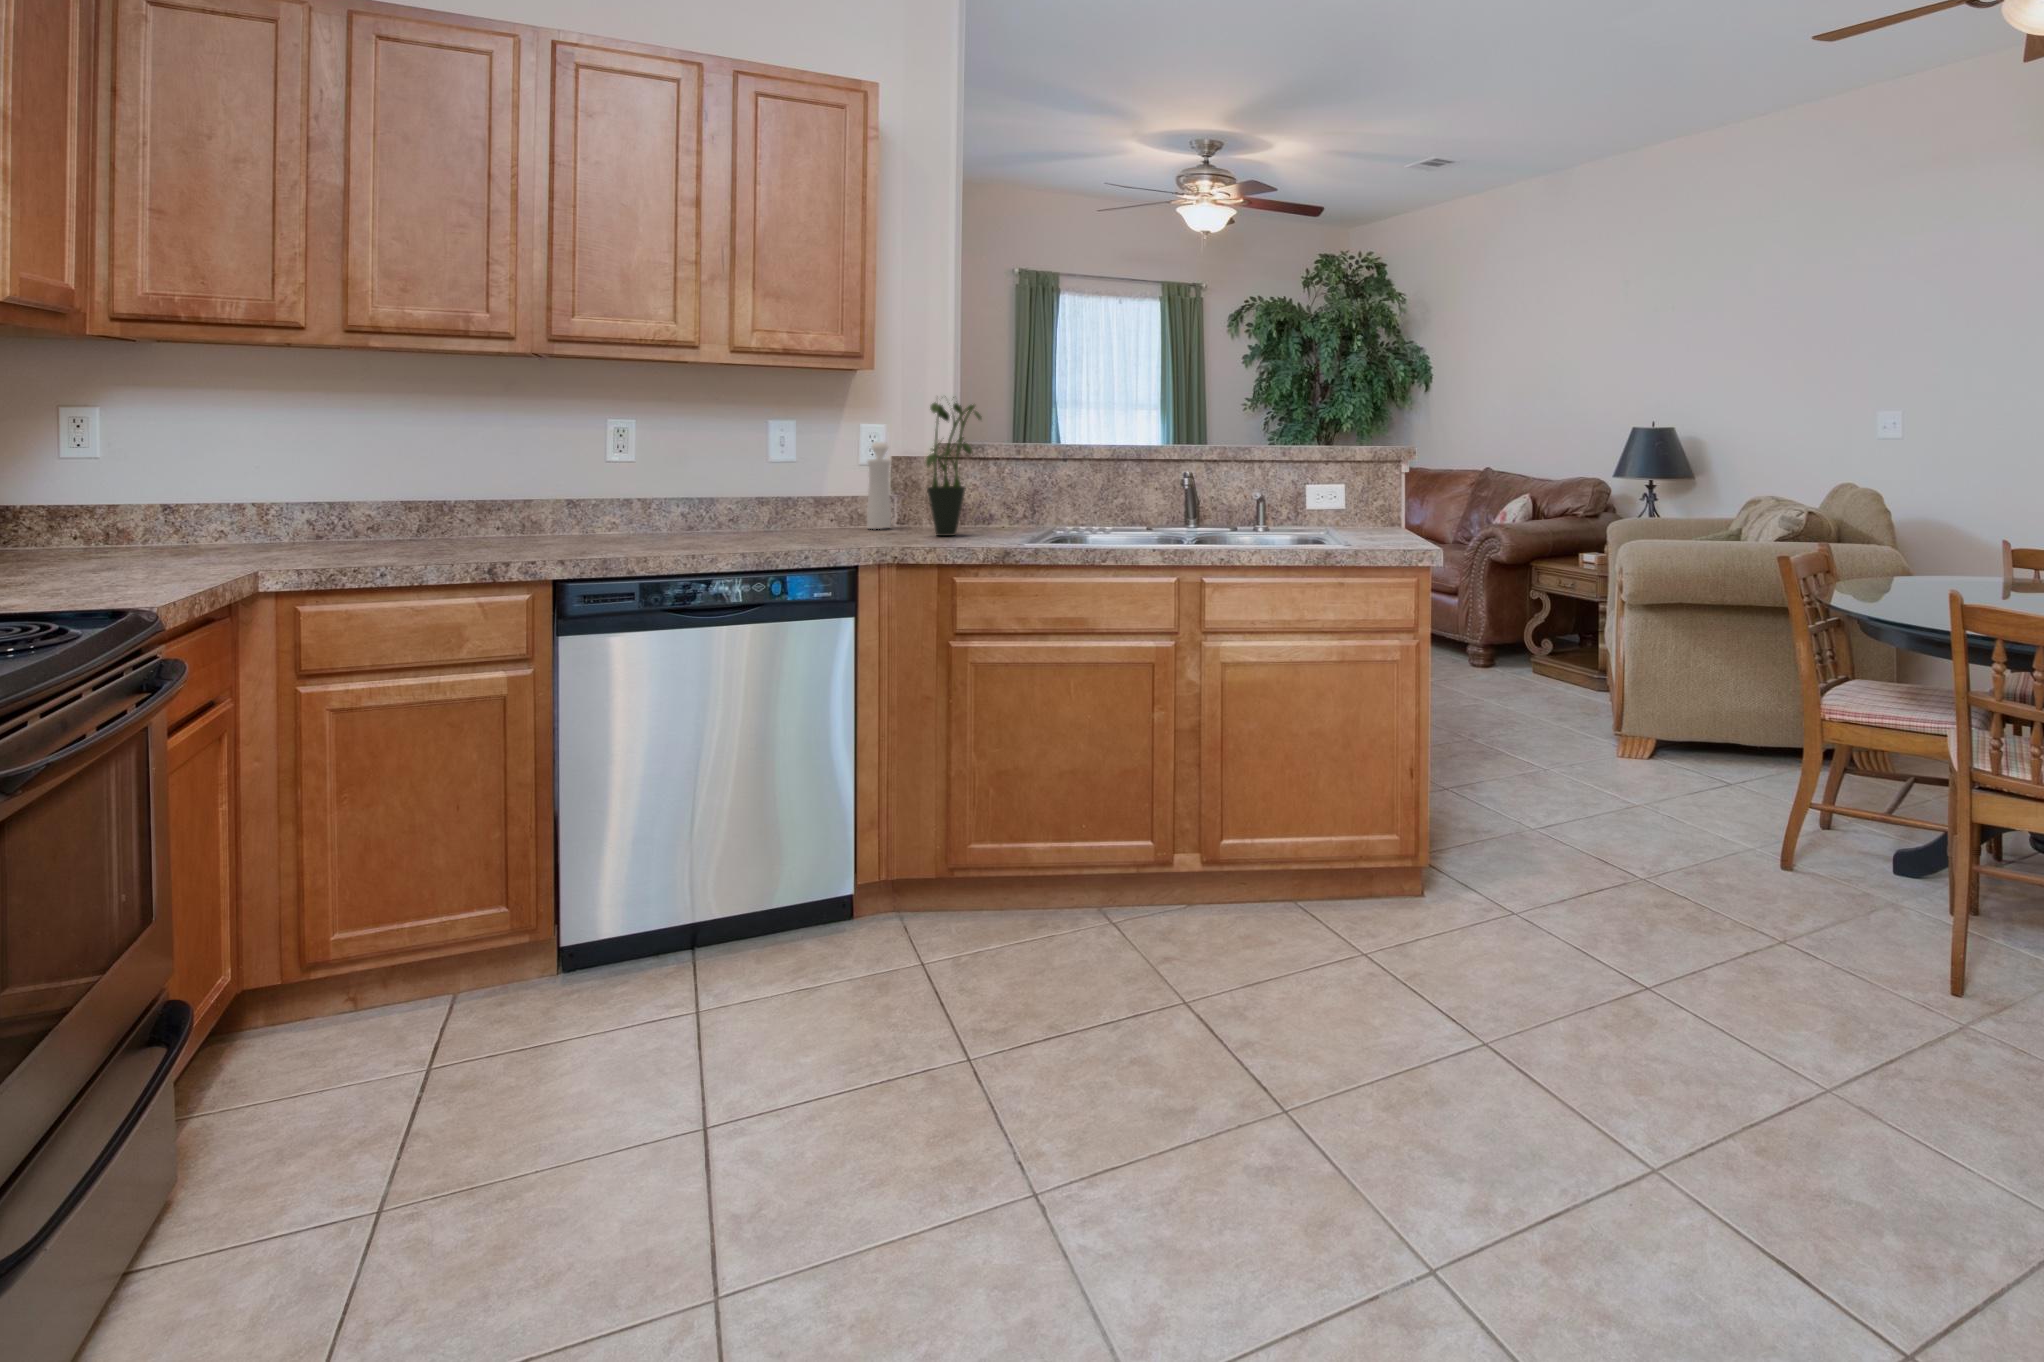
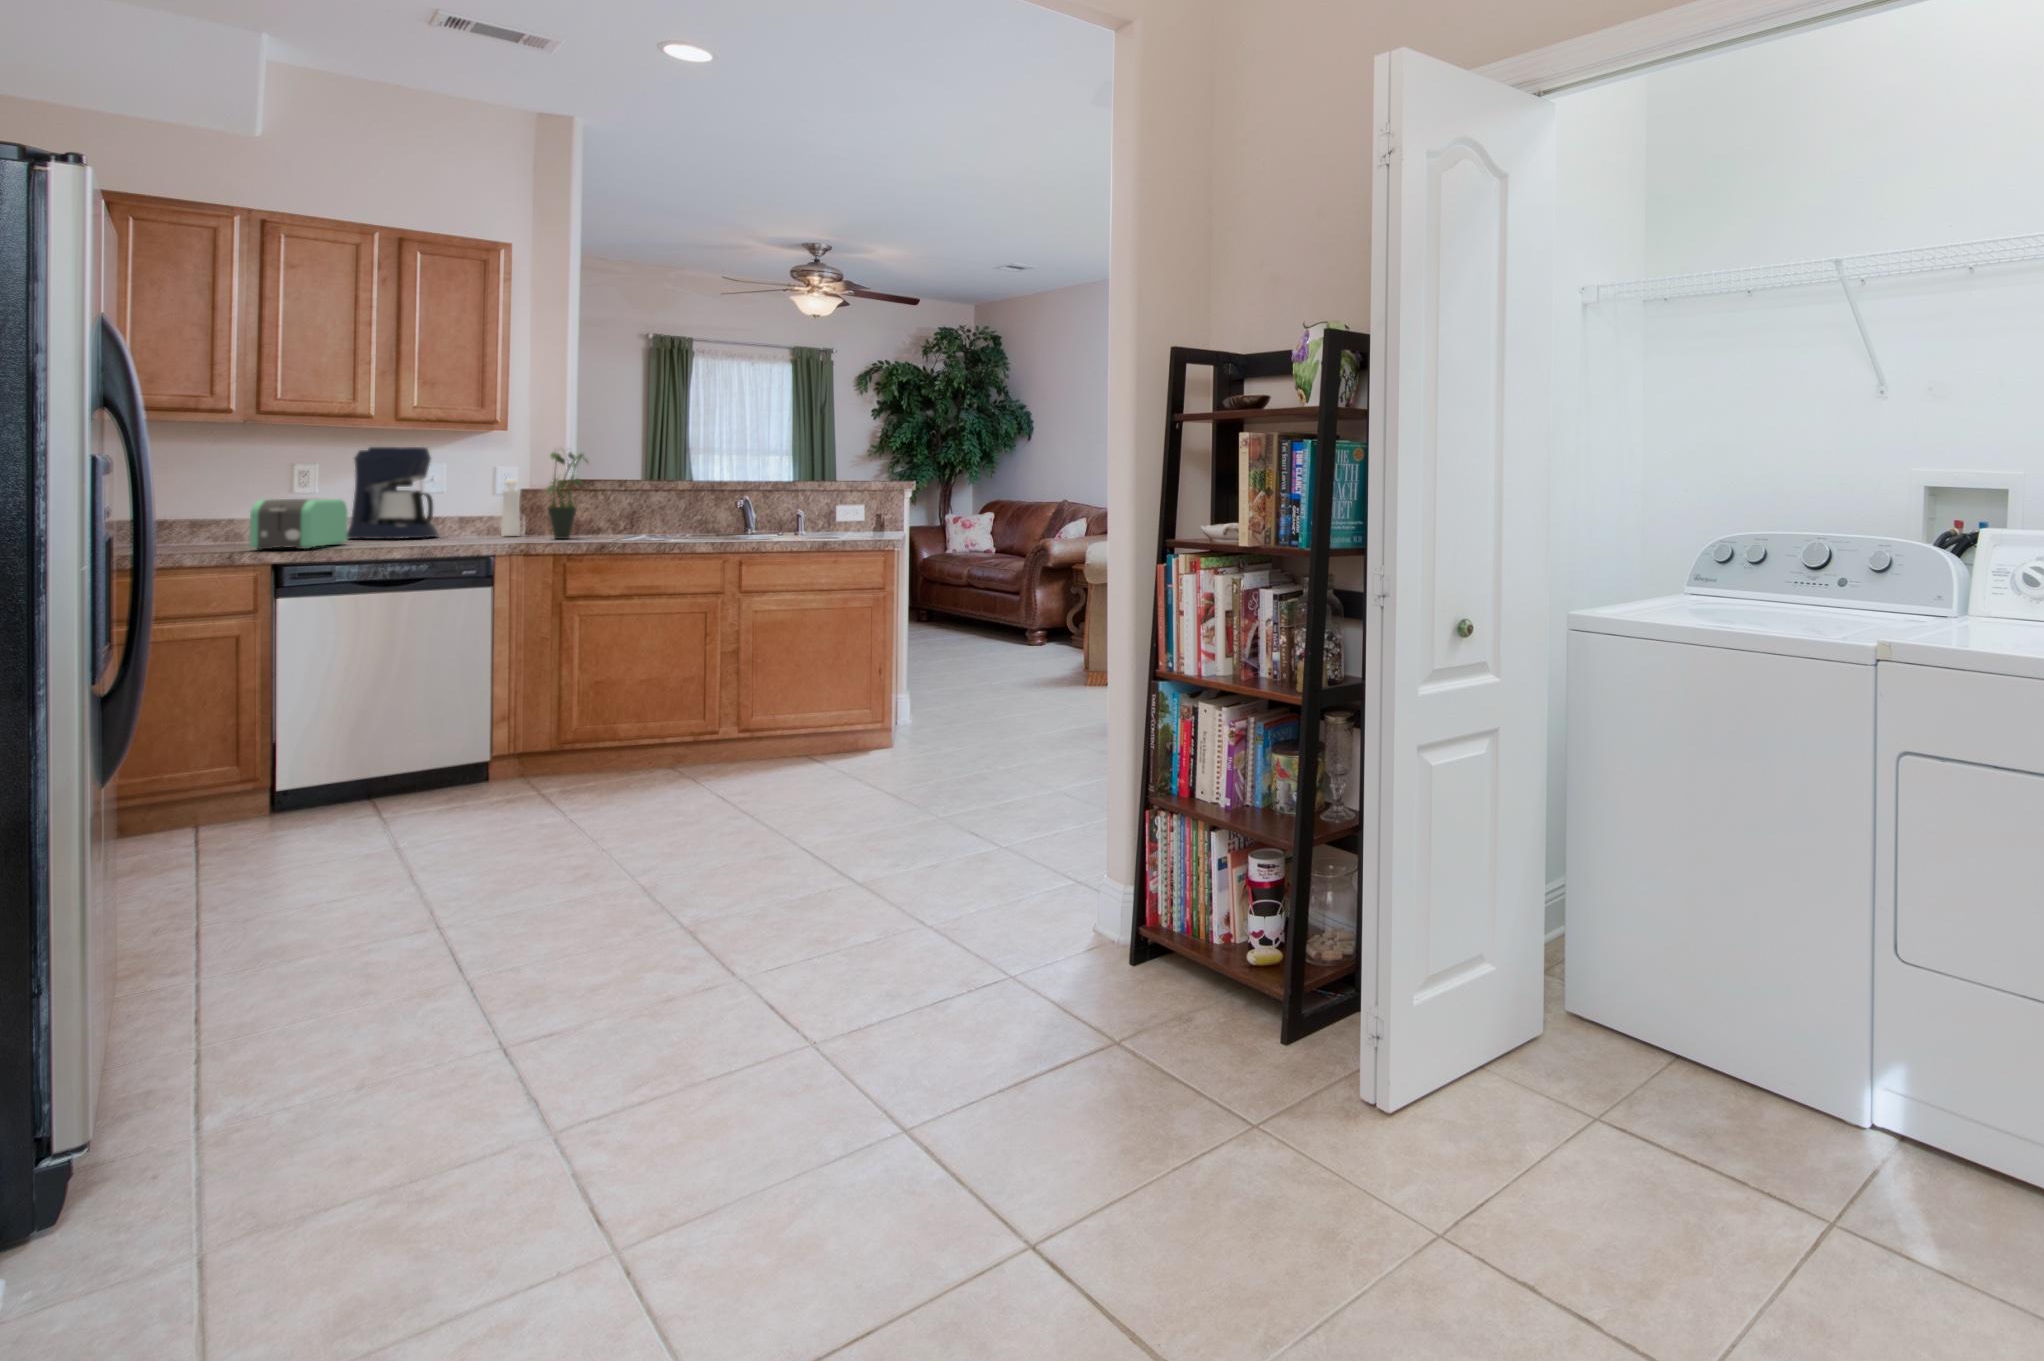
coffee maker: none [668,395,788,533] -> present [347,447,439,539]
toaster: none [519,475,662,558] -> present [250,499,348,549]

